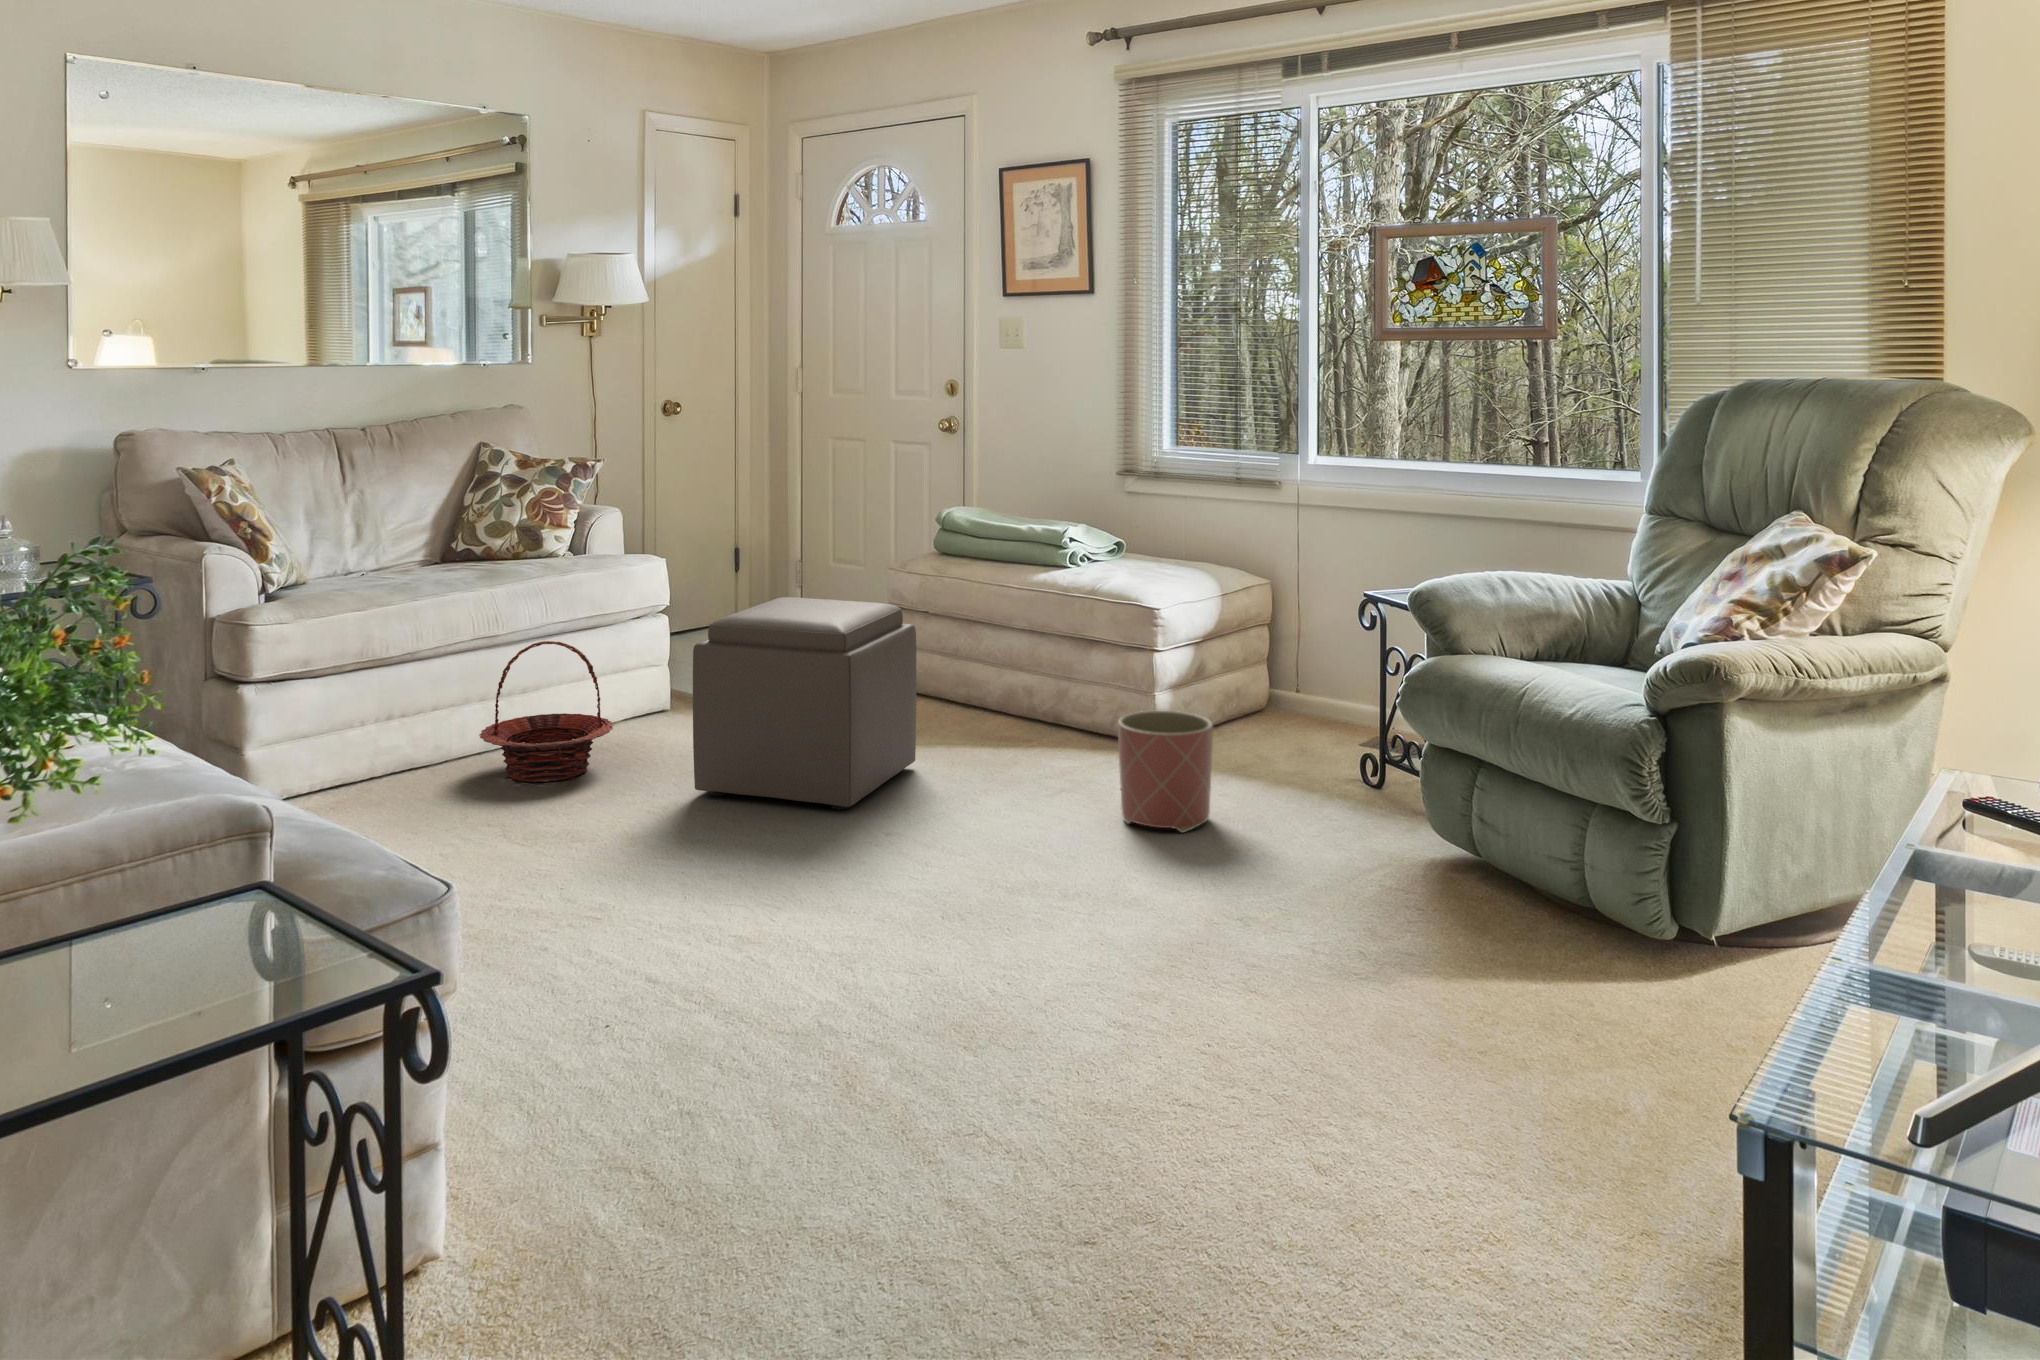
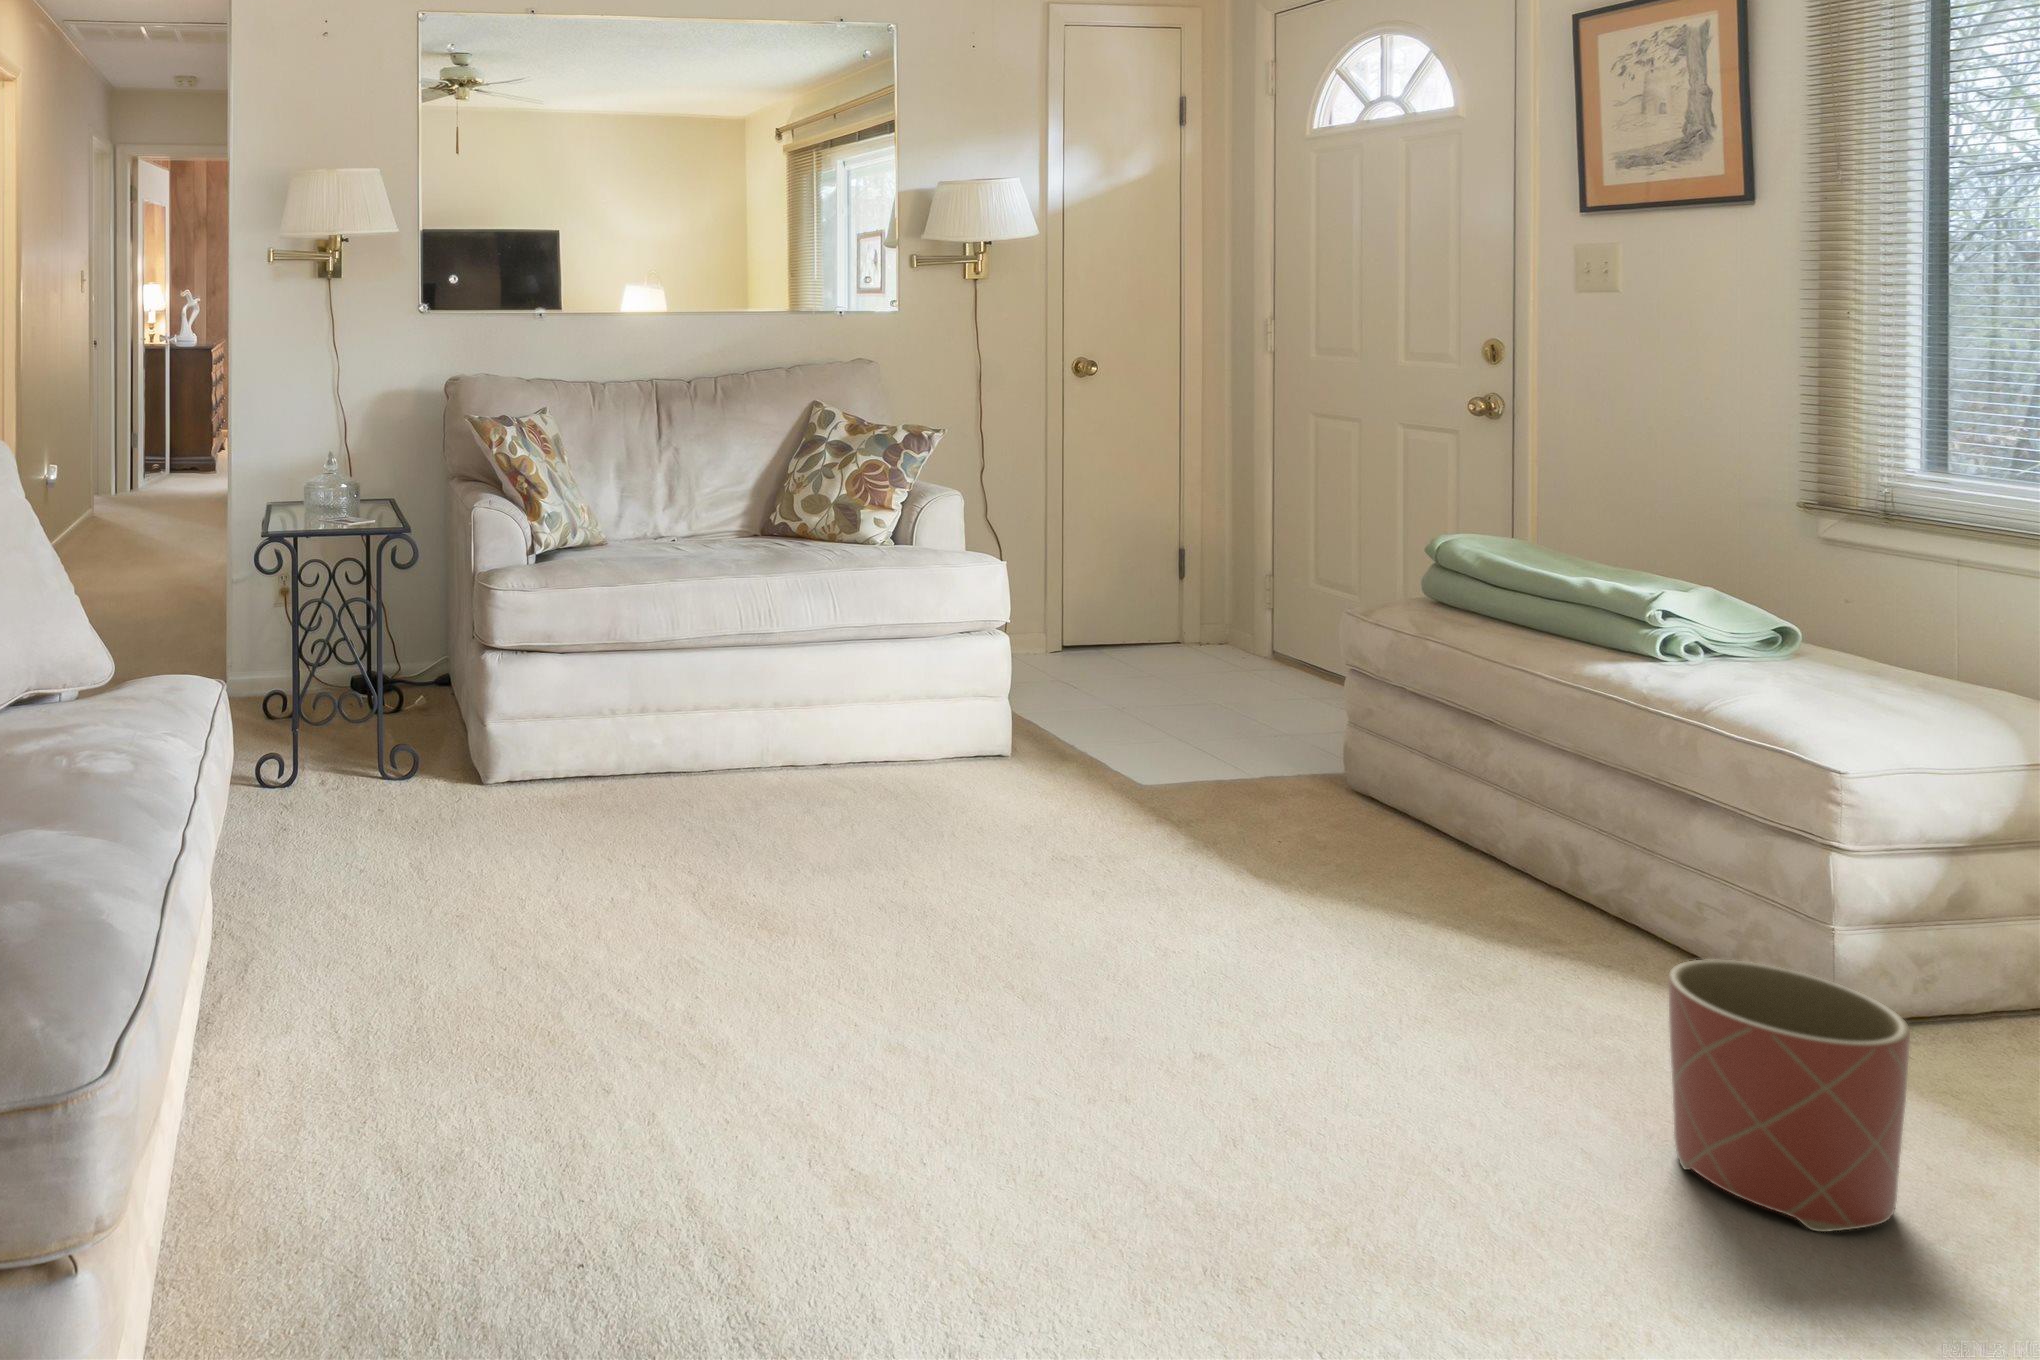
ottoman: present [693,597,916,810] -> none [948,641,1314,979]
basket: present [479,641,614,782] -> none [718,652,883,830]

